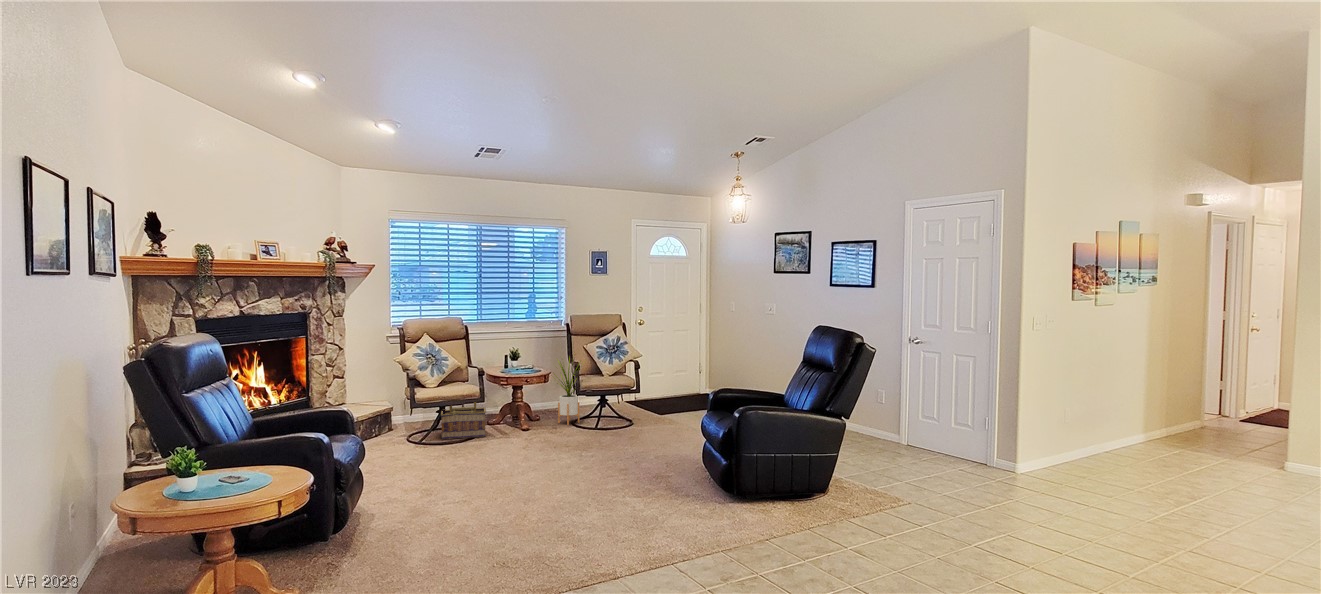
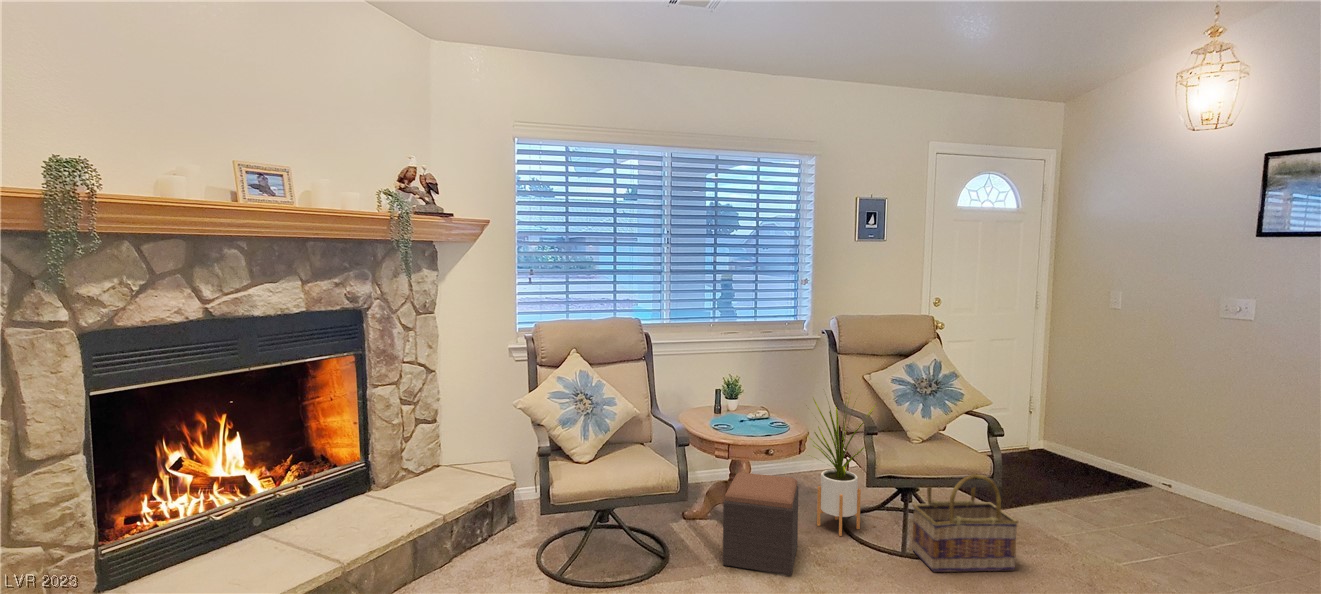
footstool: none [504,394,544,435] -> present [723,472,798,575]
basket: present [441,402,486,439] -> present [912,474,1018,572]

